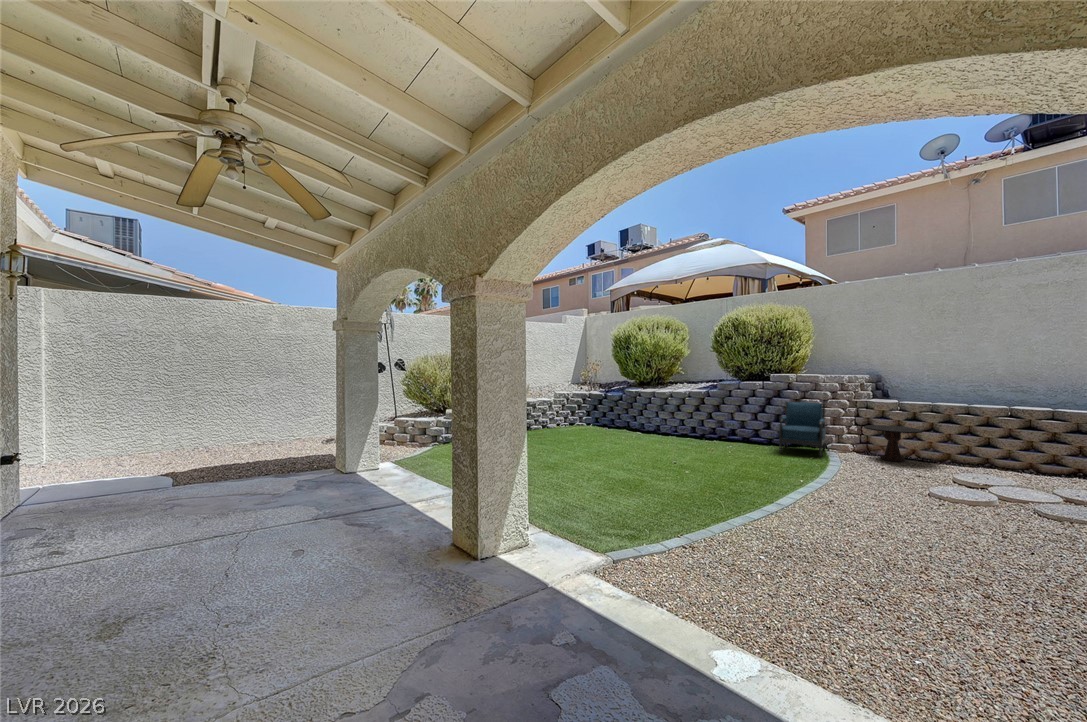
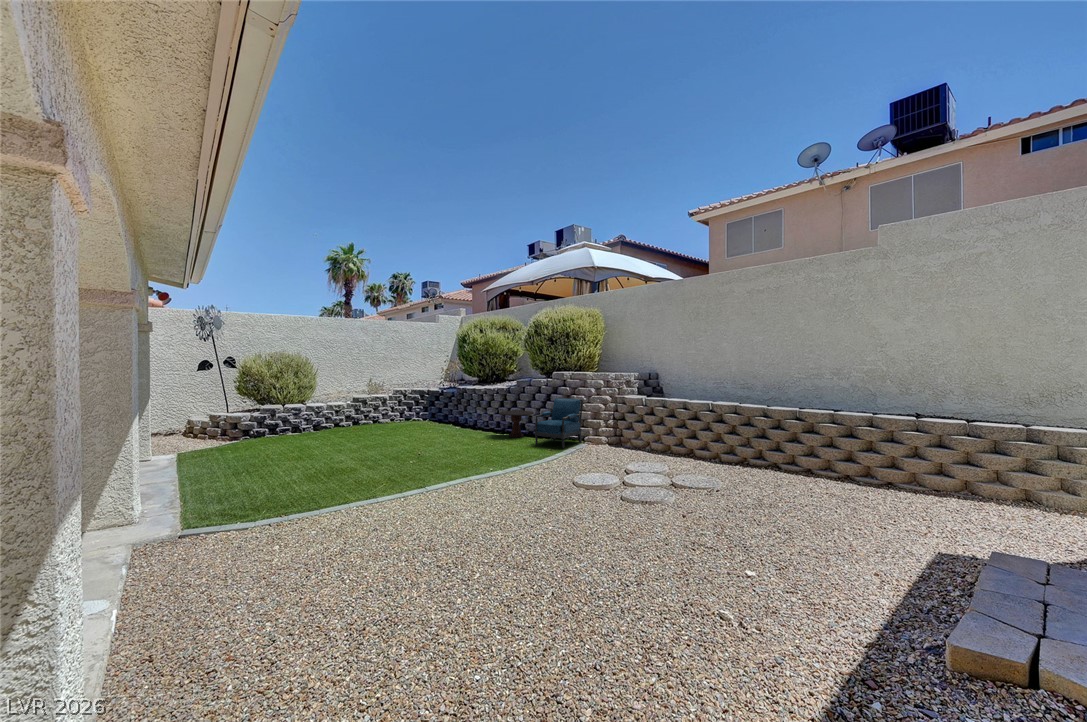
side table: present [864,425,923,462] -> present [499,410,534,438]

